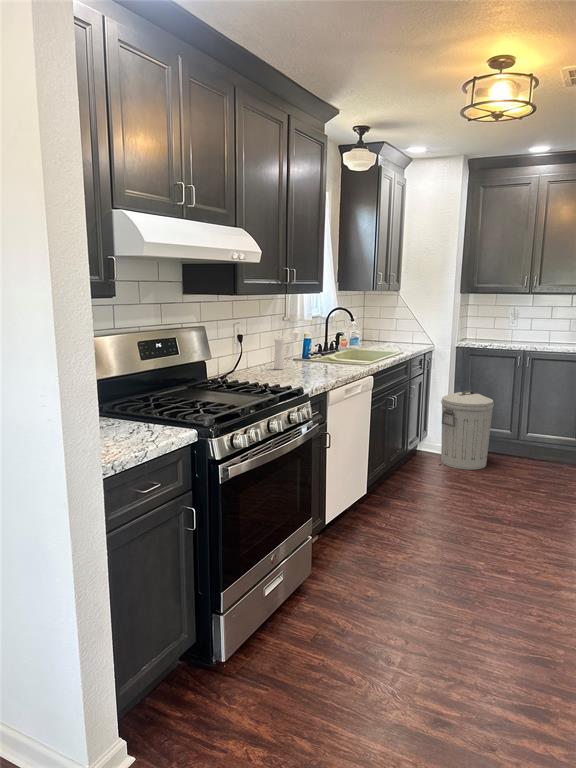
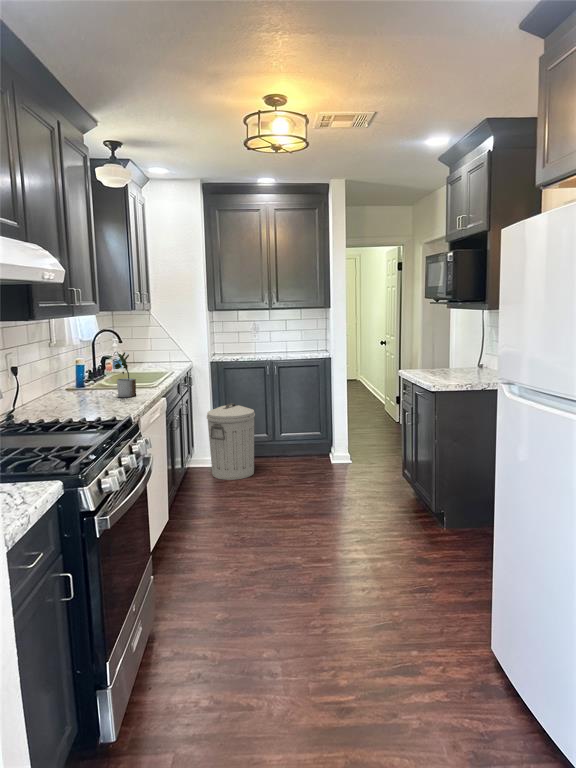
potted plant: none [322,327,343,370] -> present [109,352,136,397]
pepper mill: present [274,331,299,369] -> none [55,358,82,403]

